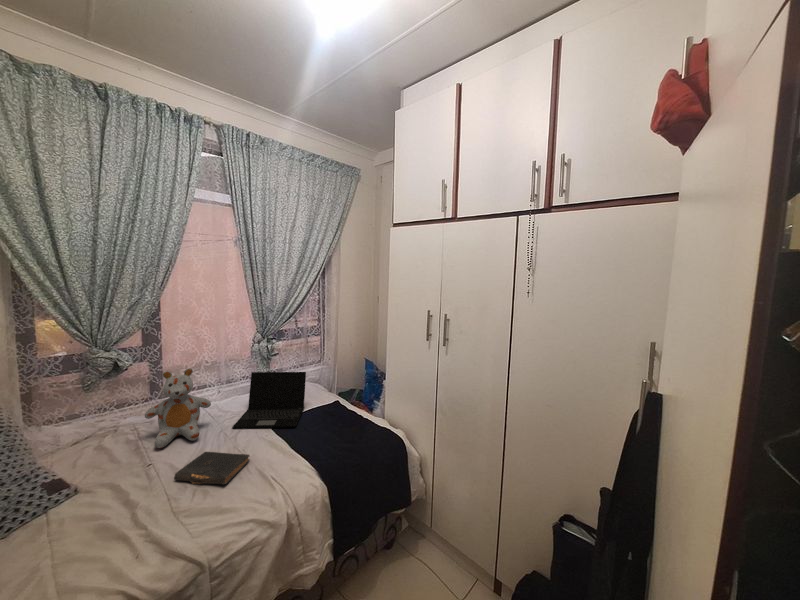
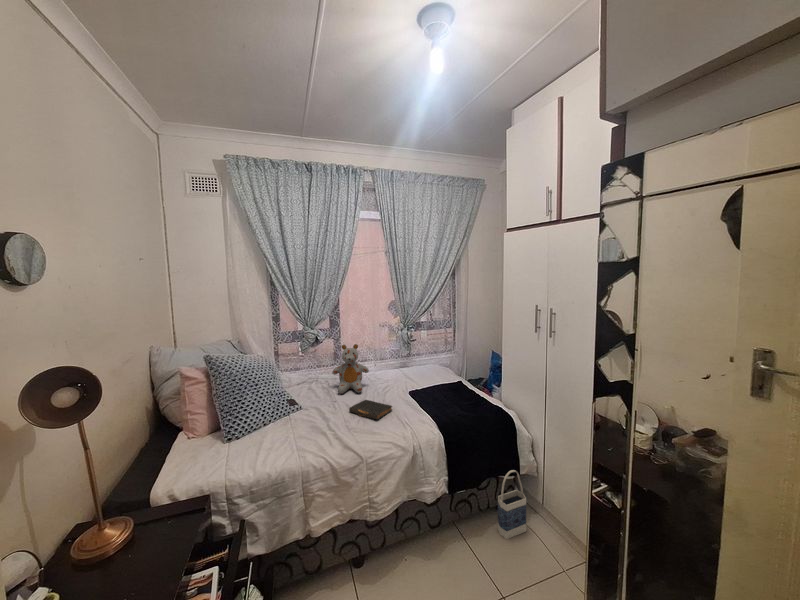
laptop: present [232,372,306,429] -> none [382,352,434,395]
bag: none [387,499,417,583] -> present [497,470,526,539]

